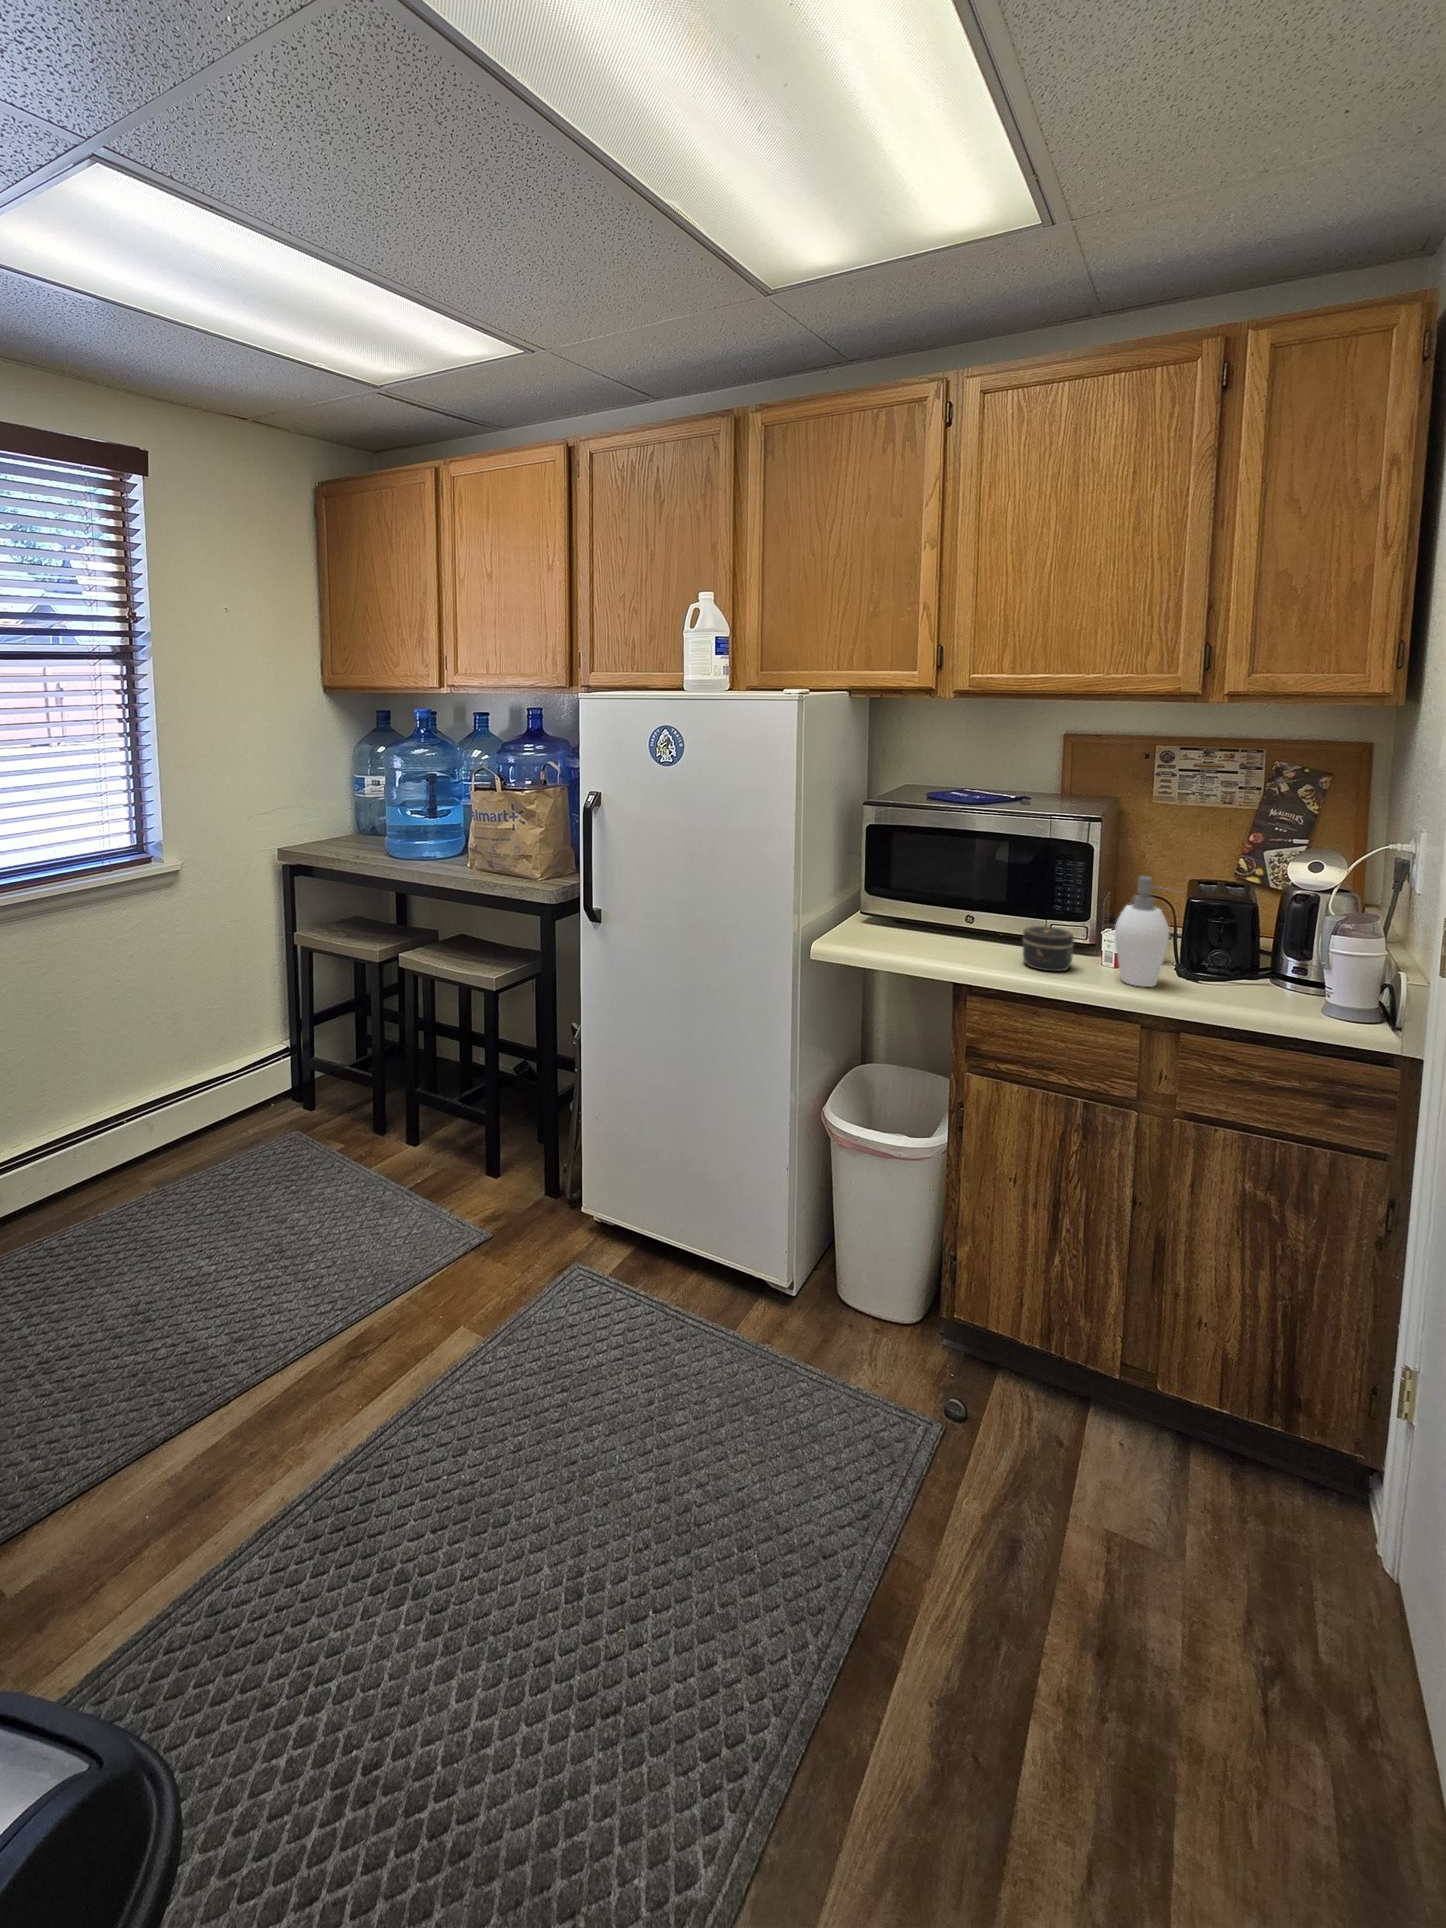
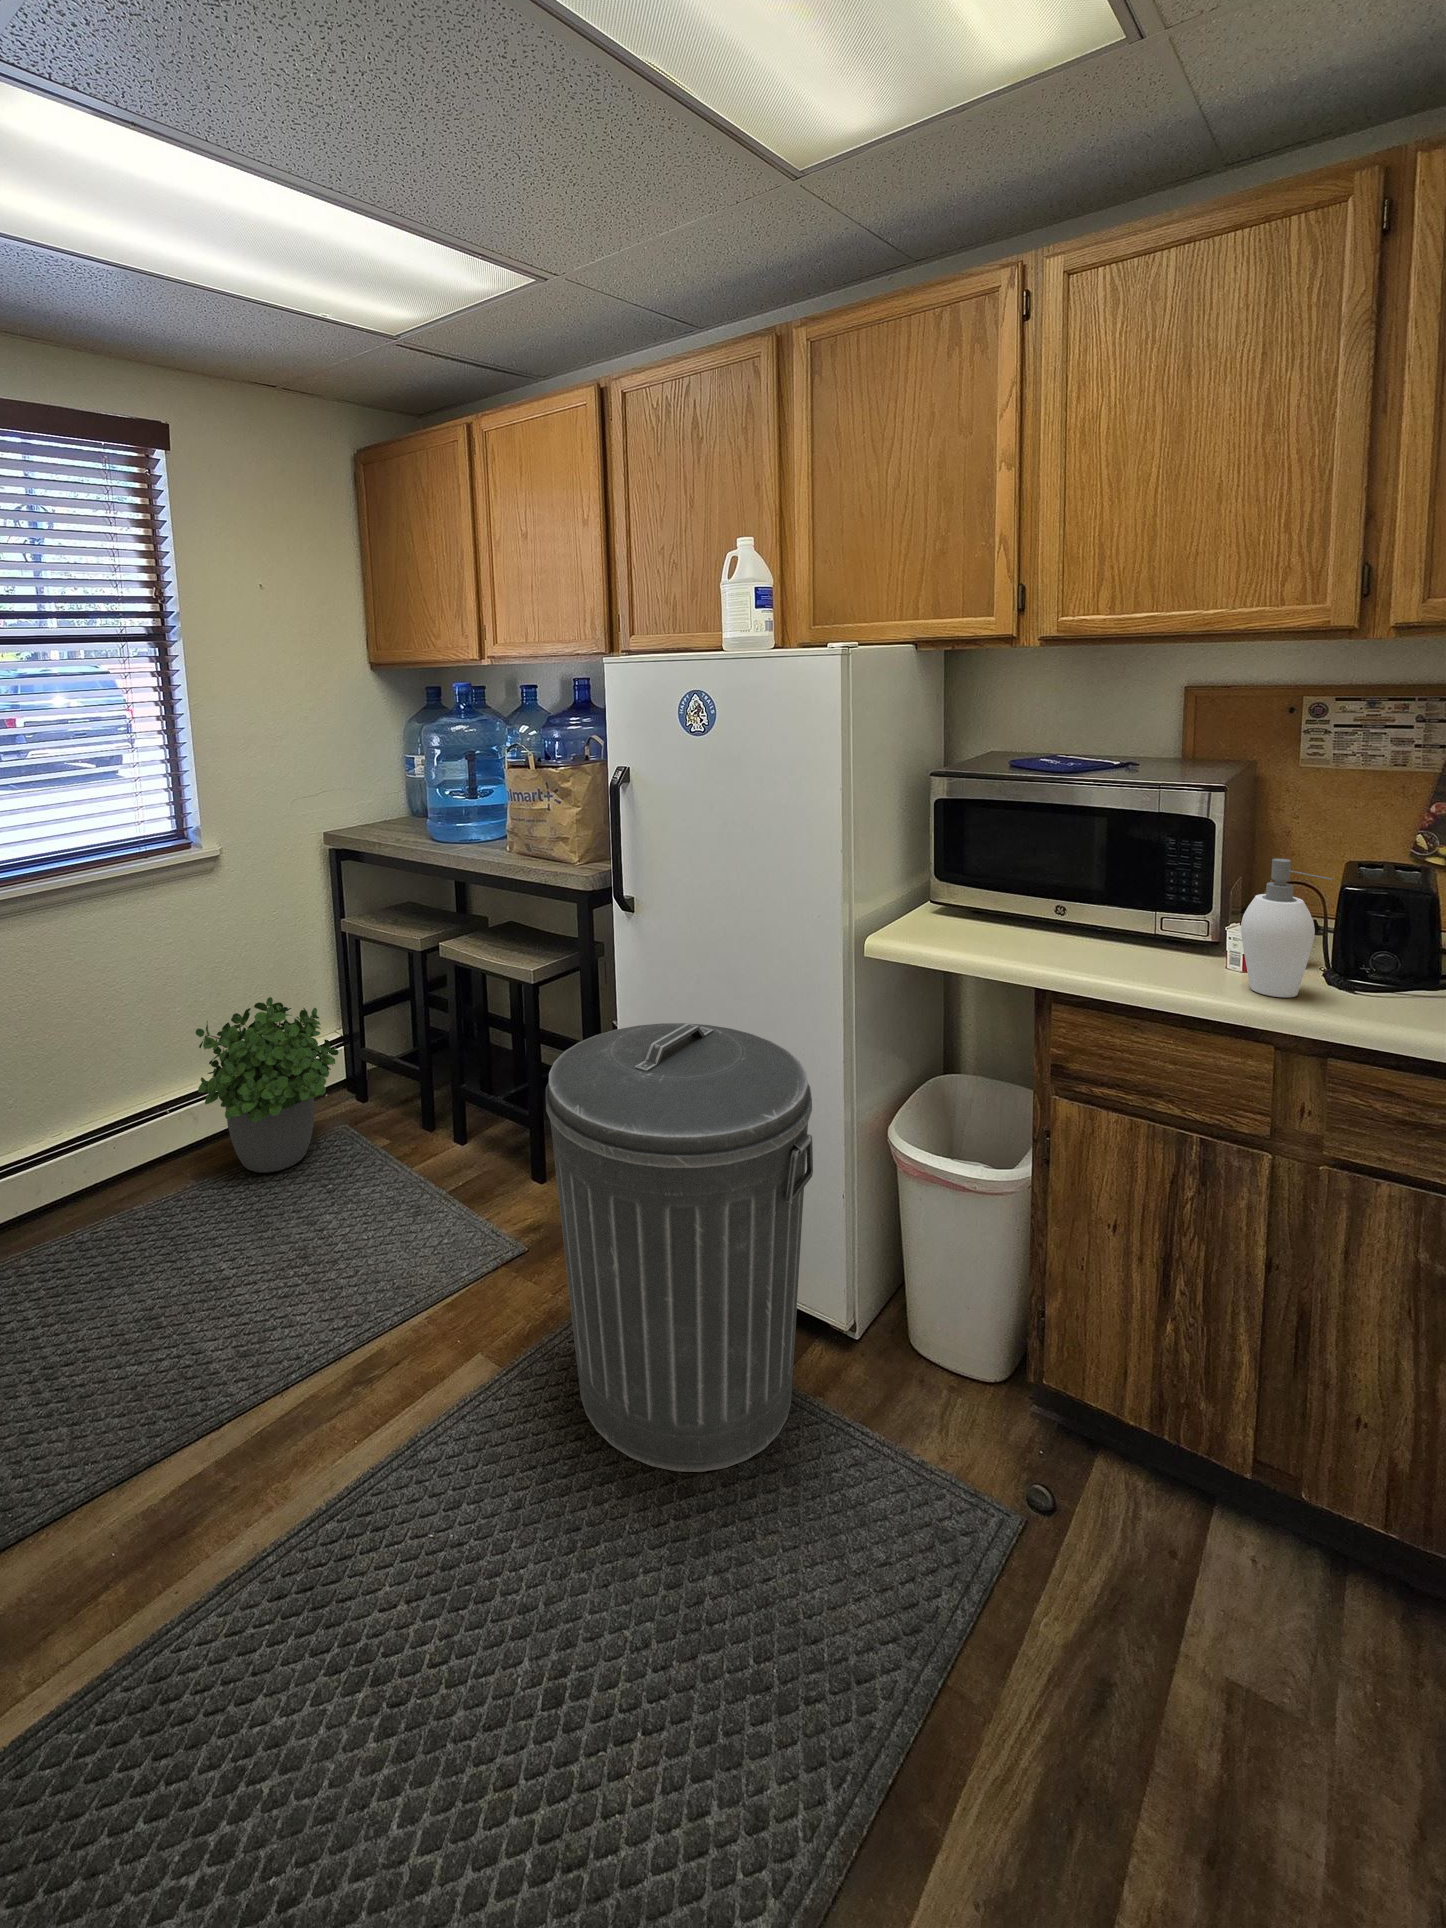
jar: present [1023,926,1074,971] -> none [1123,919,1188,975]
potted plant: none [158,1007,297,1178] -> present [195,997,339,1173]
trash can: none [538,1019,772,1411] -> present [546,1023,813,1472]

